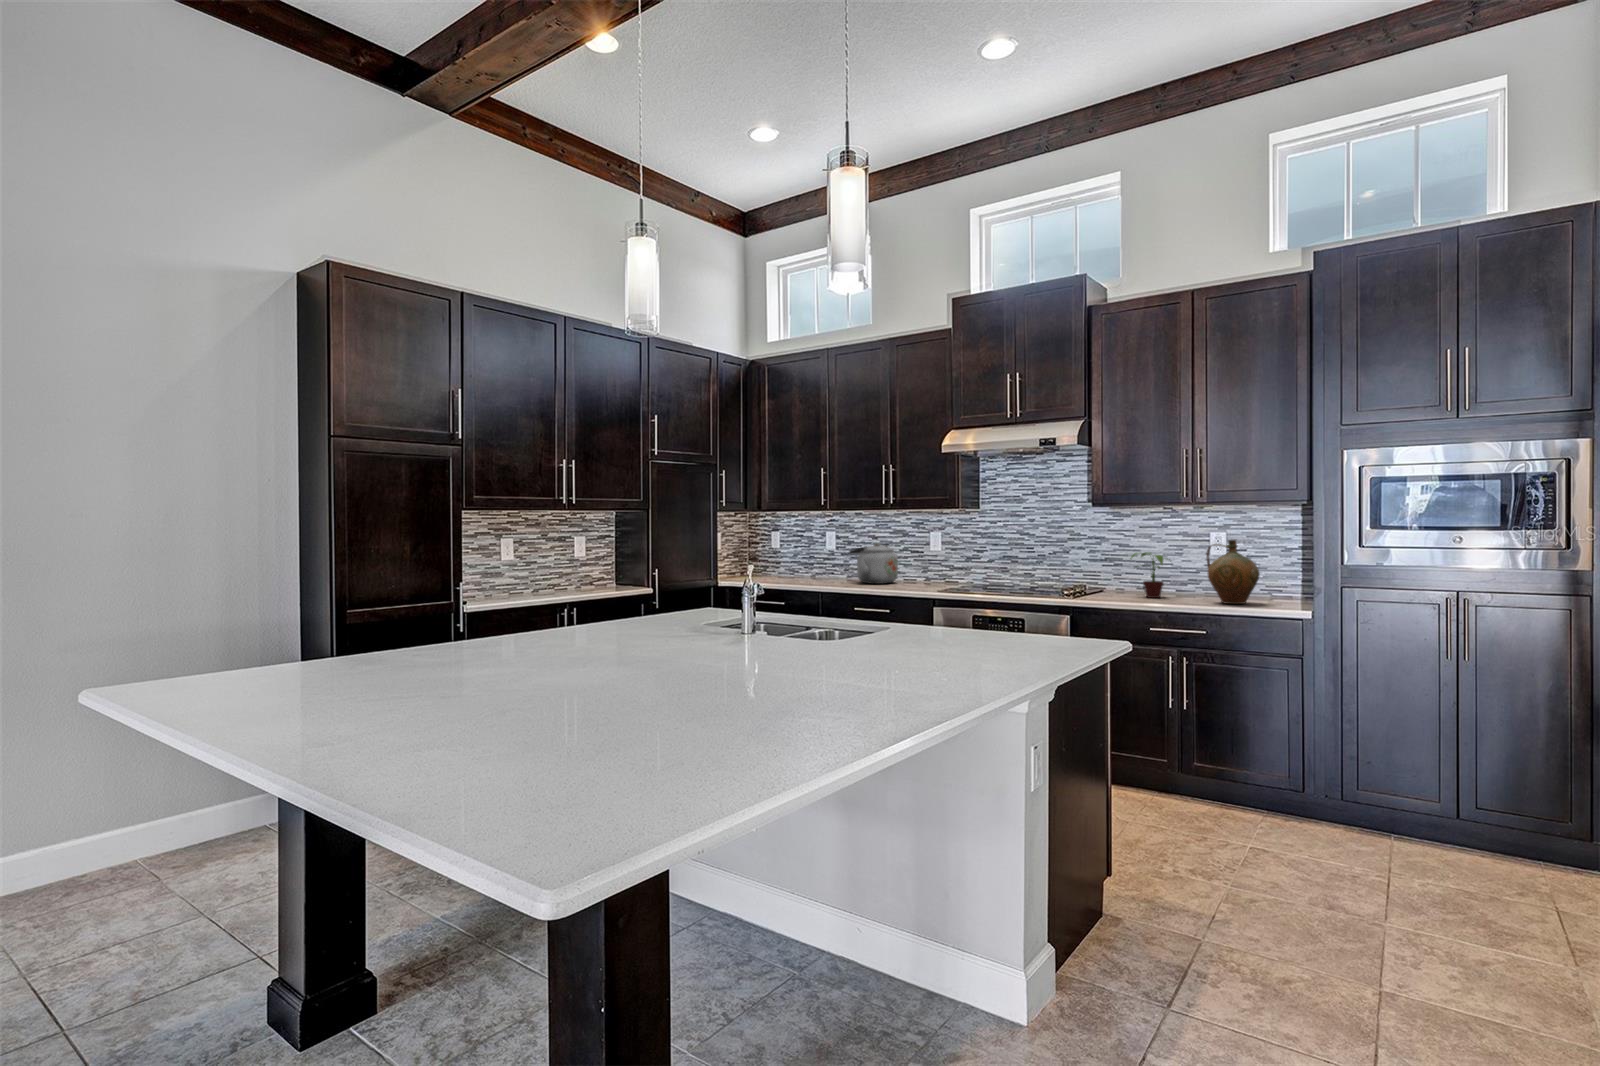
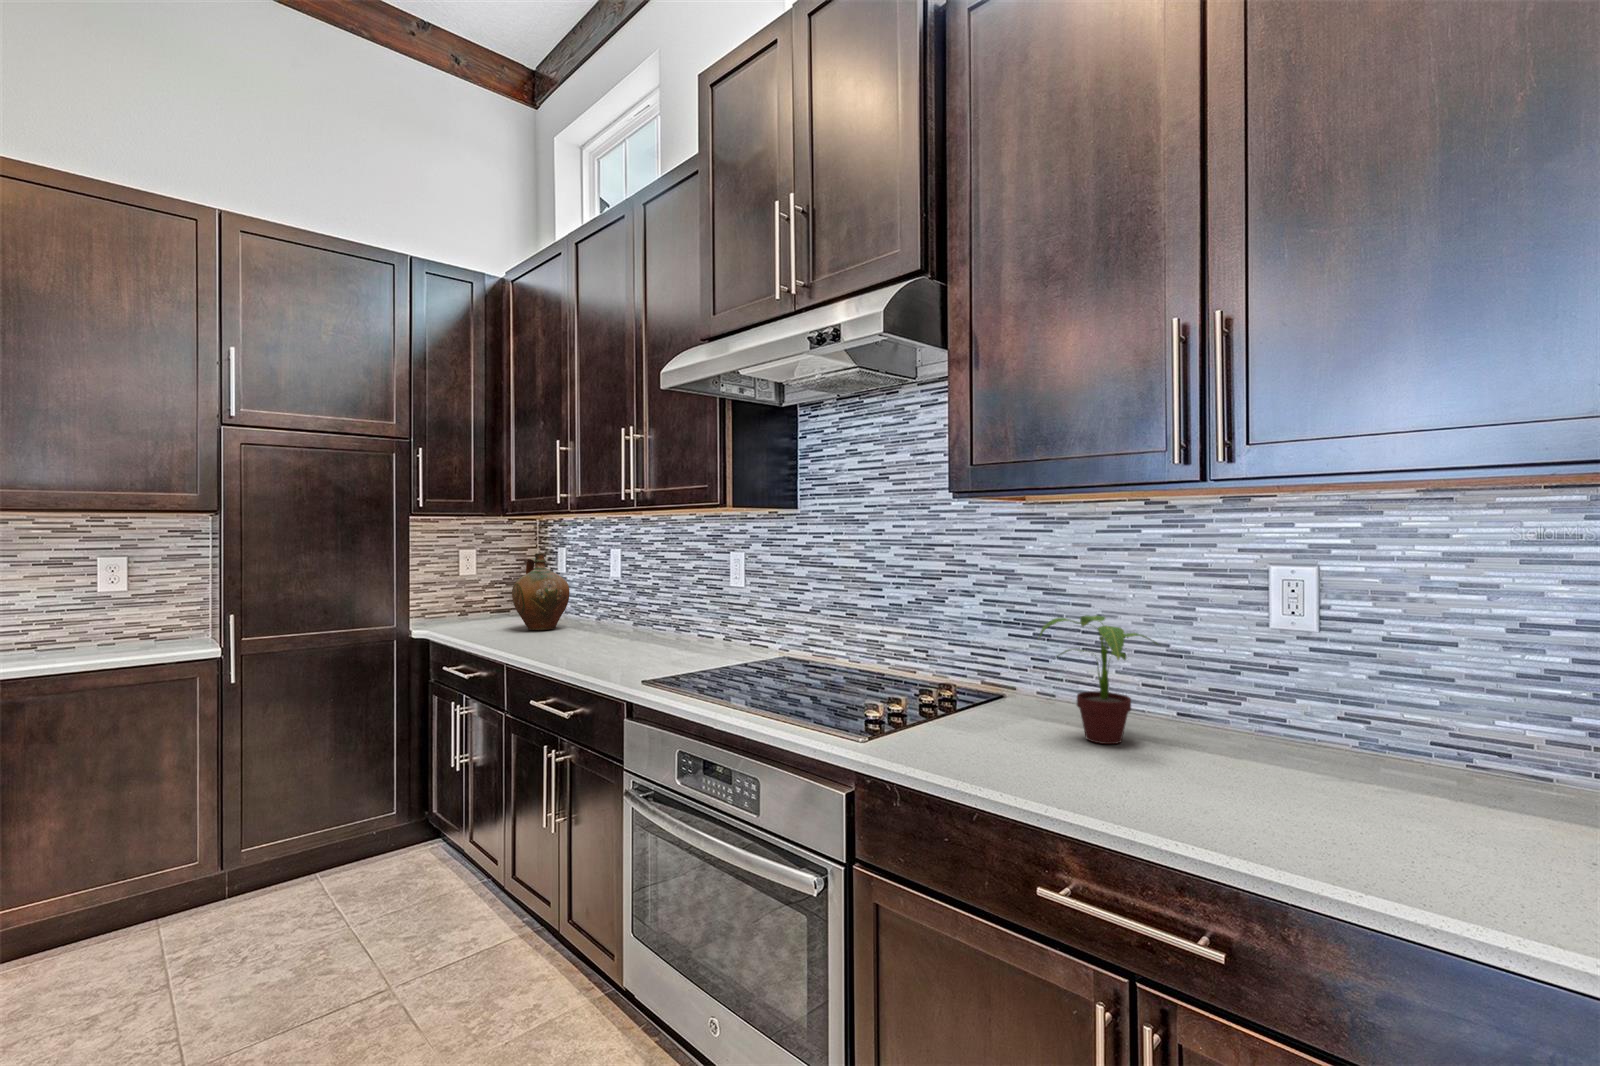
ceramic jug: present [1207,540,1260,604] -> present [512,553,570,630]
kettle: present [849,543,898,584] -> none [582,571,670,646]

